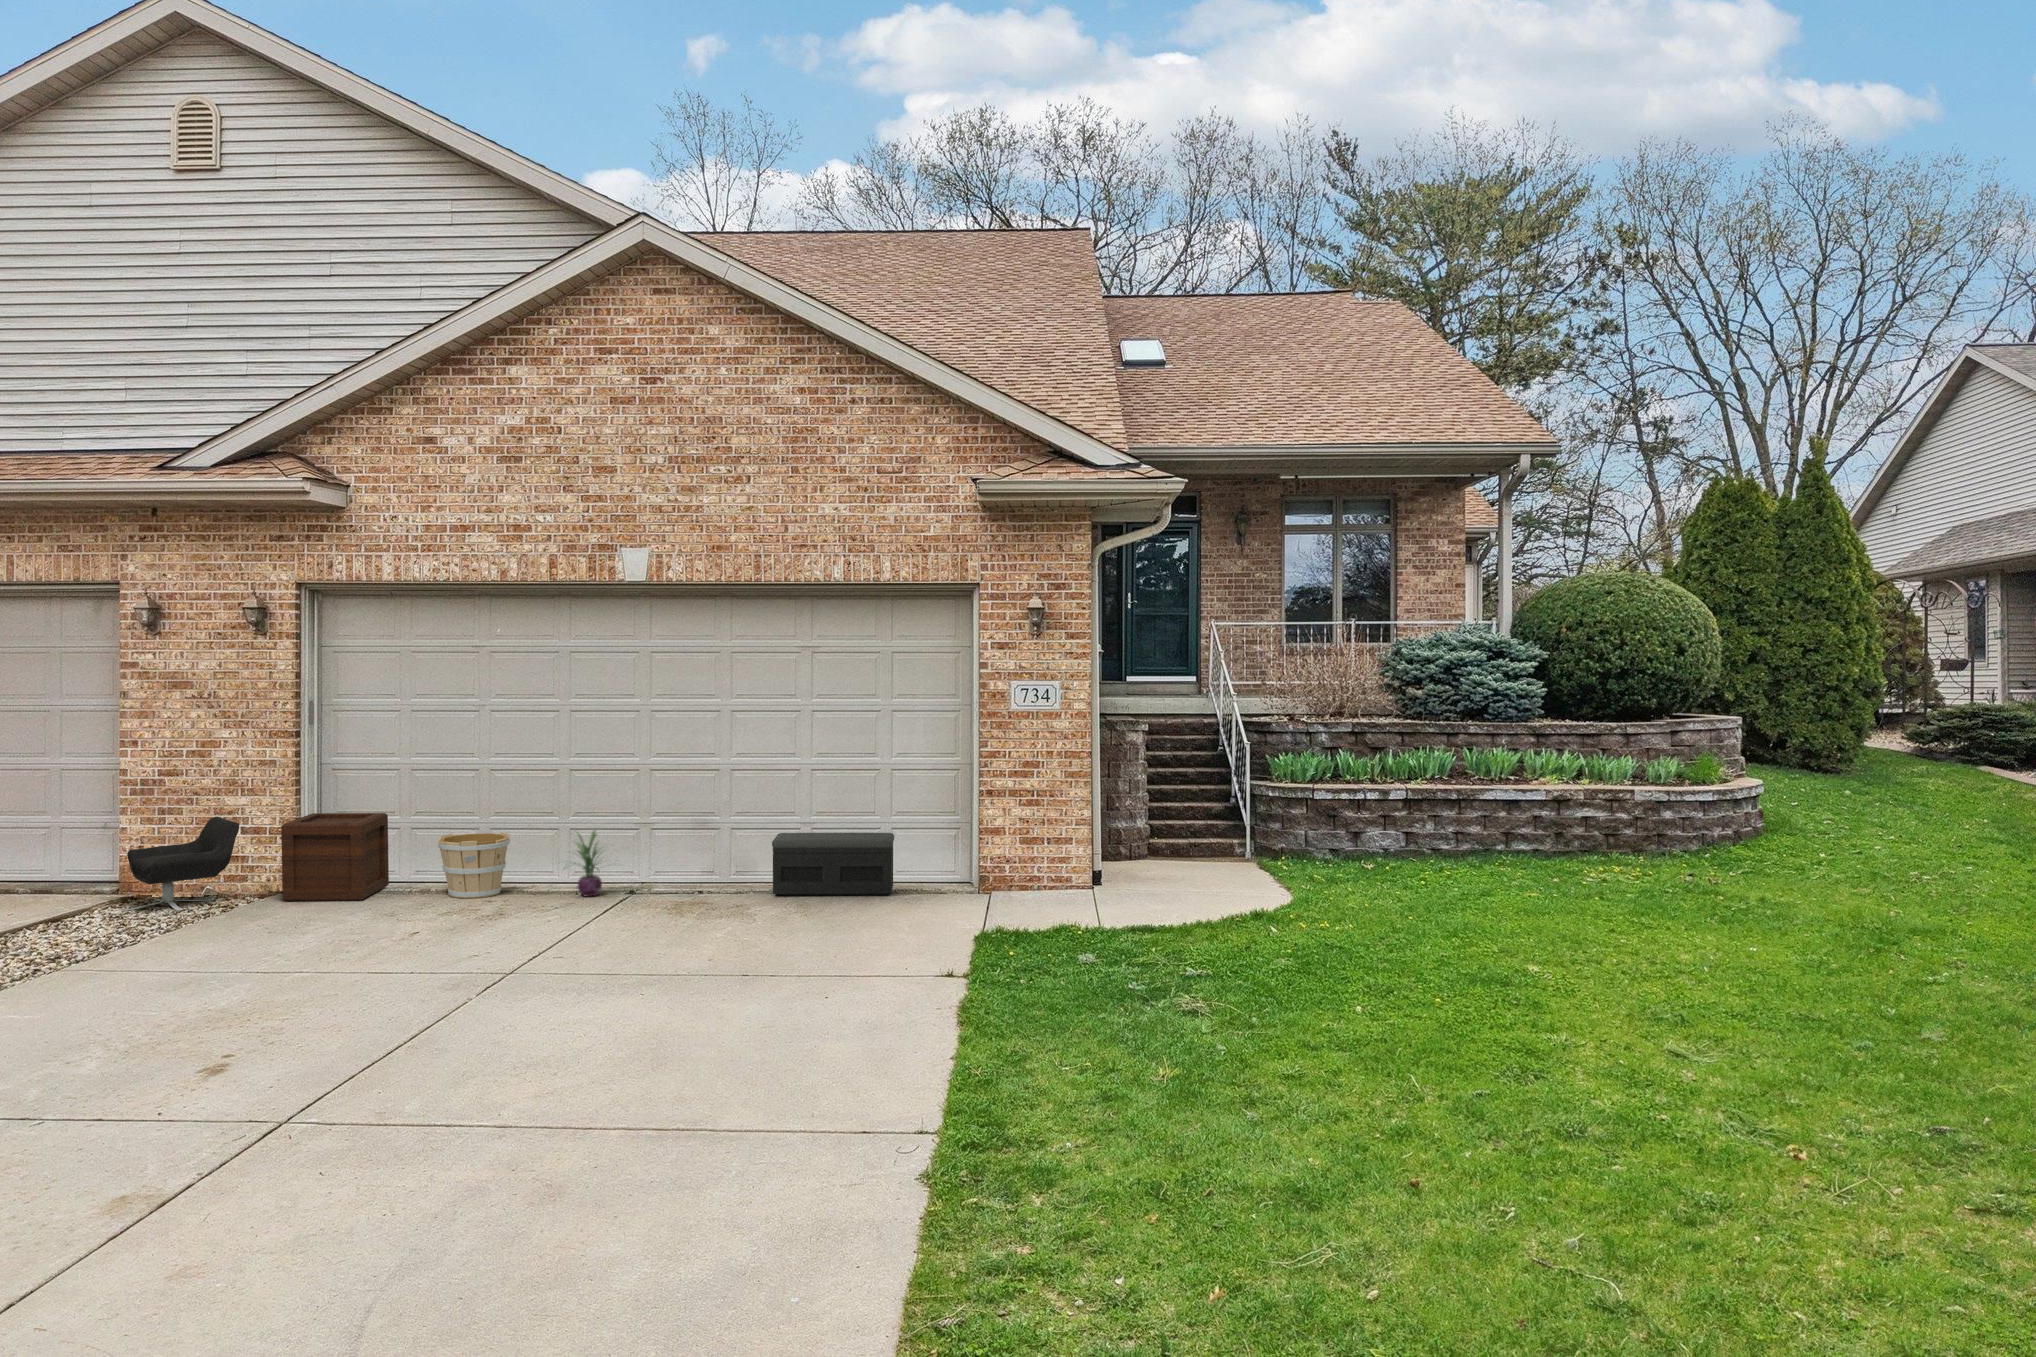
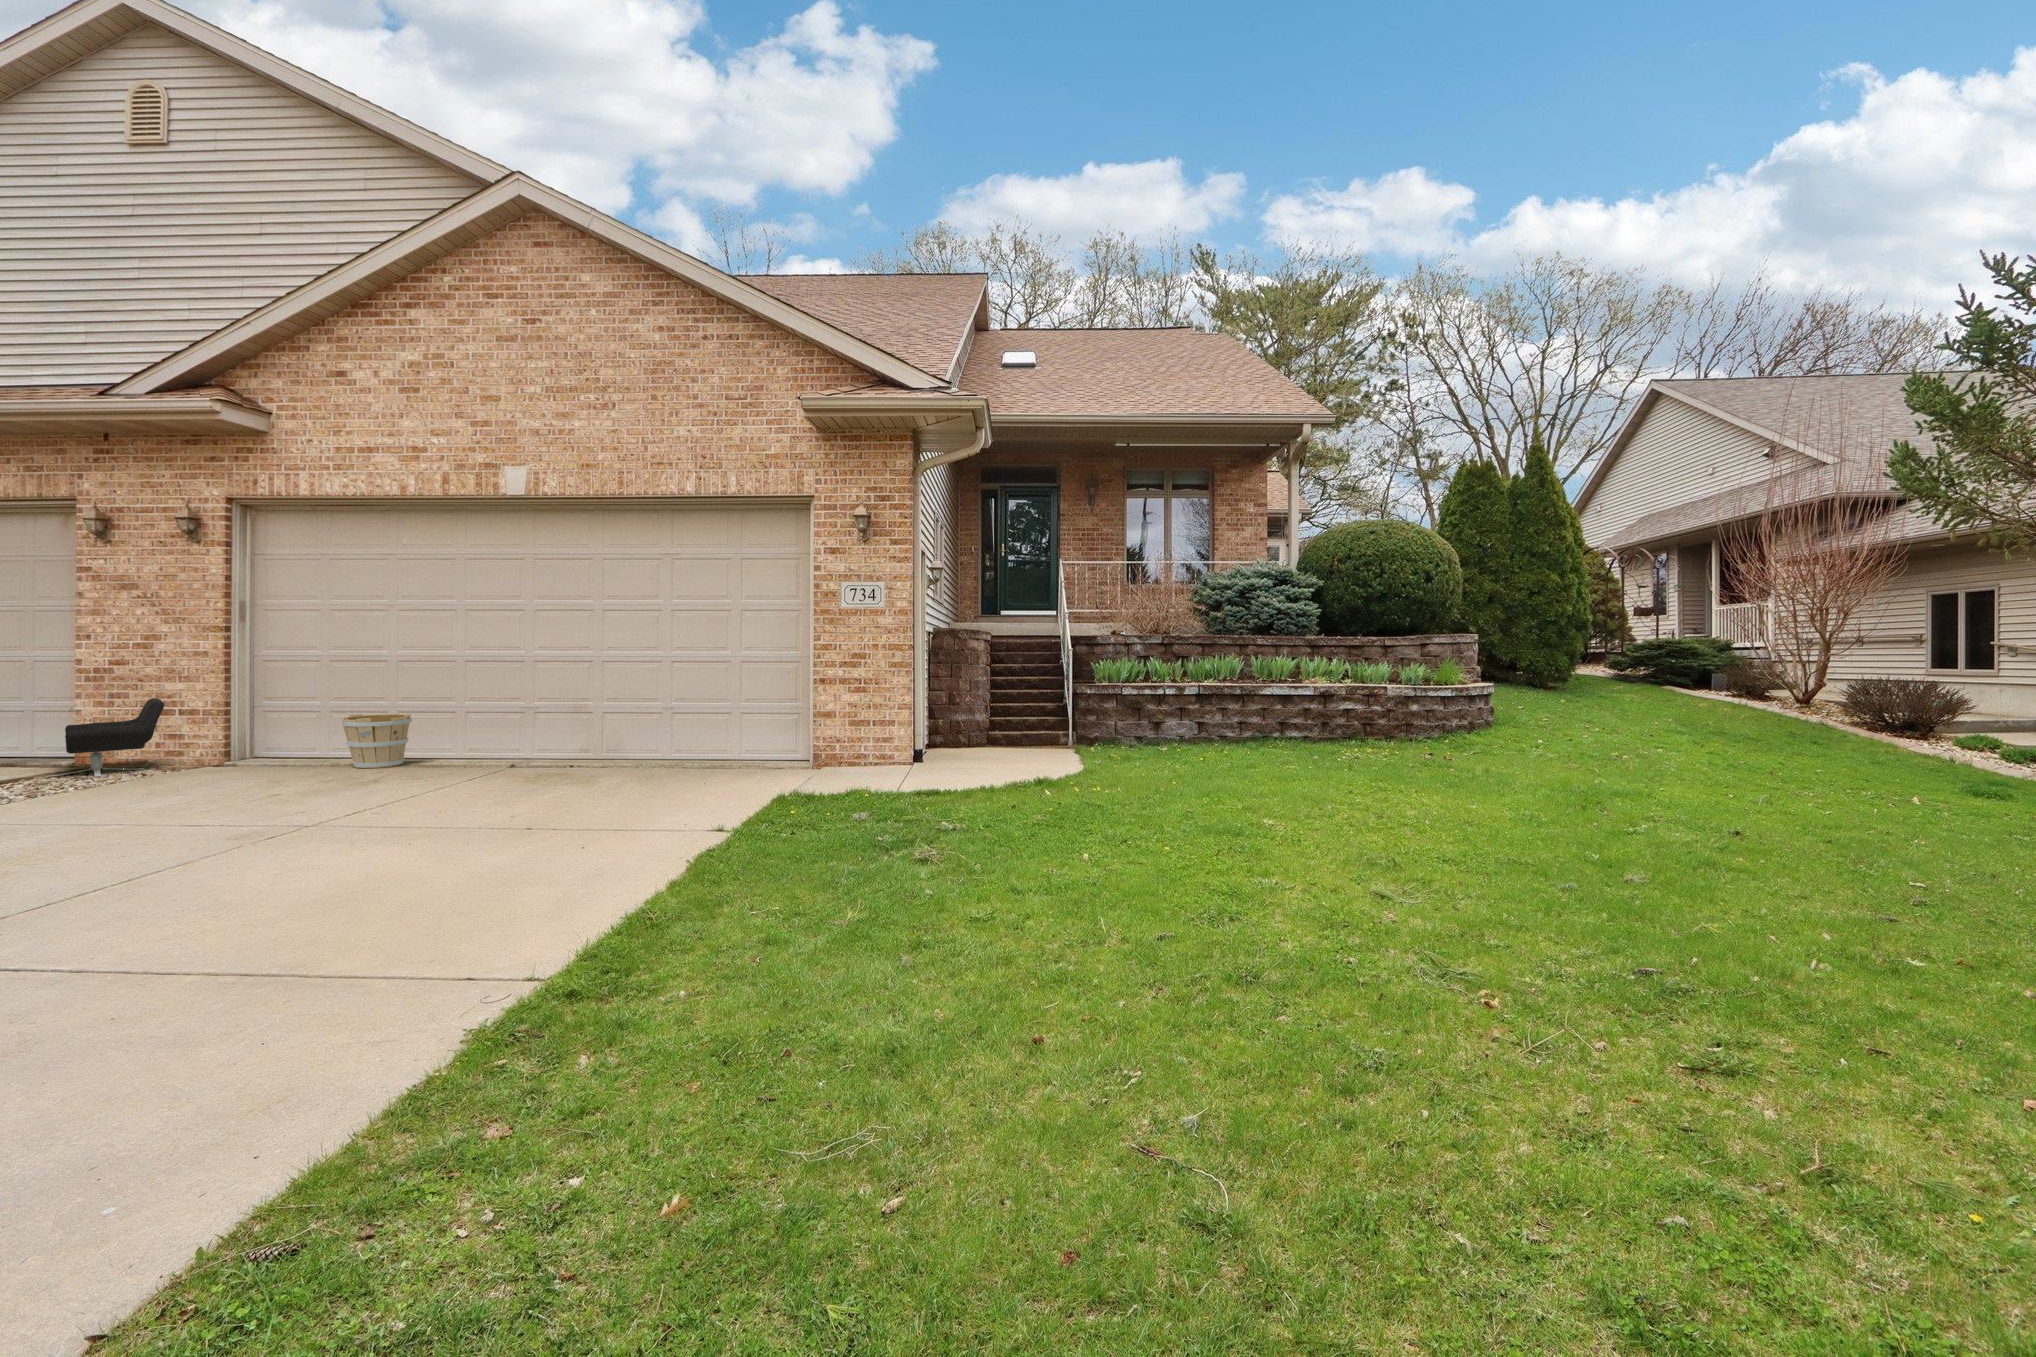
wooden crate: present [281,813,389,901] -> none [198,697,315,770]
decorative plant: present [575,831,603,896] -> none [441,710,510,767]
storage bench: present [772,833,894,896] -> none [631,715,745,767]

